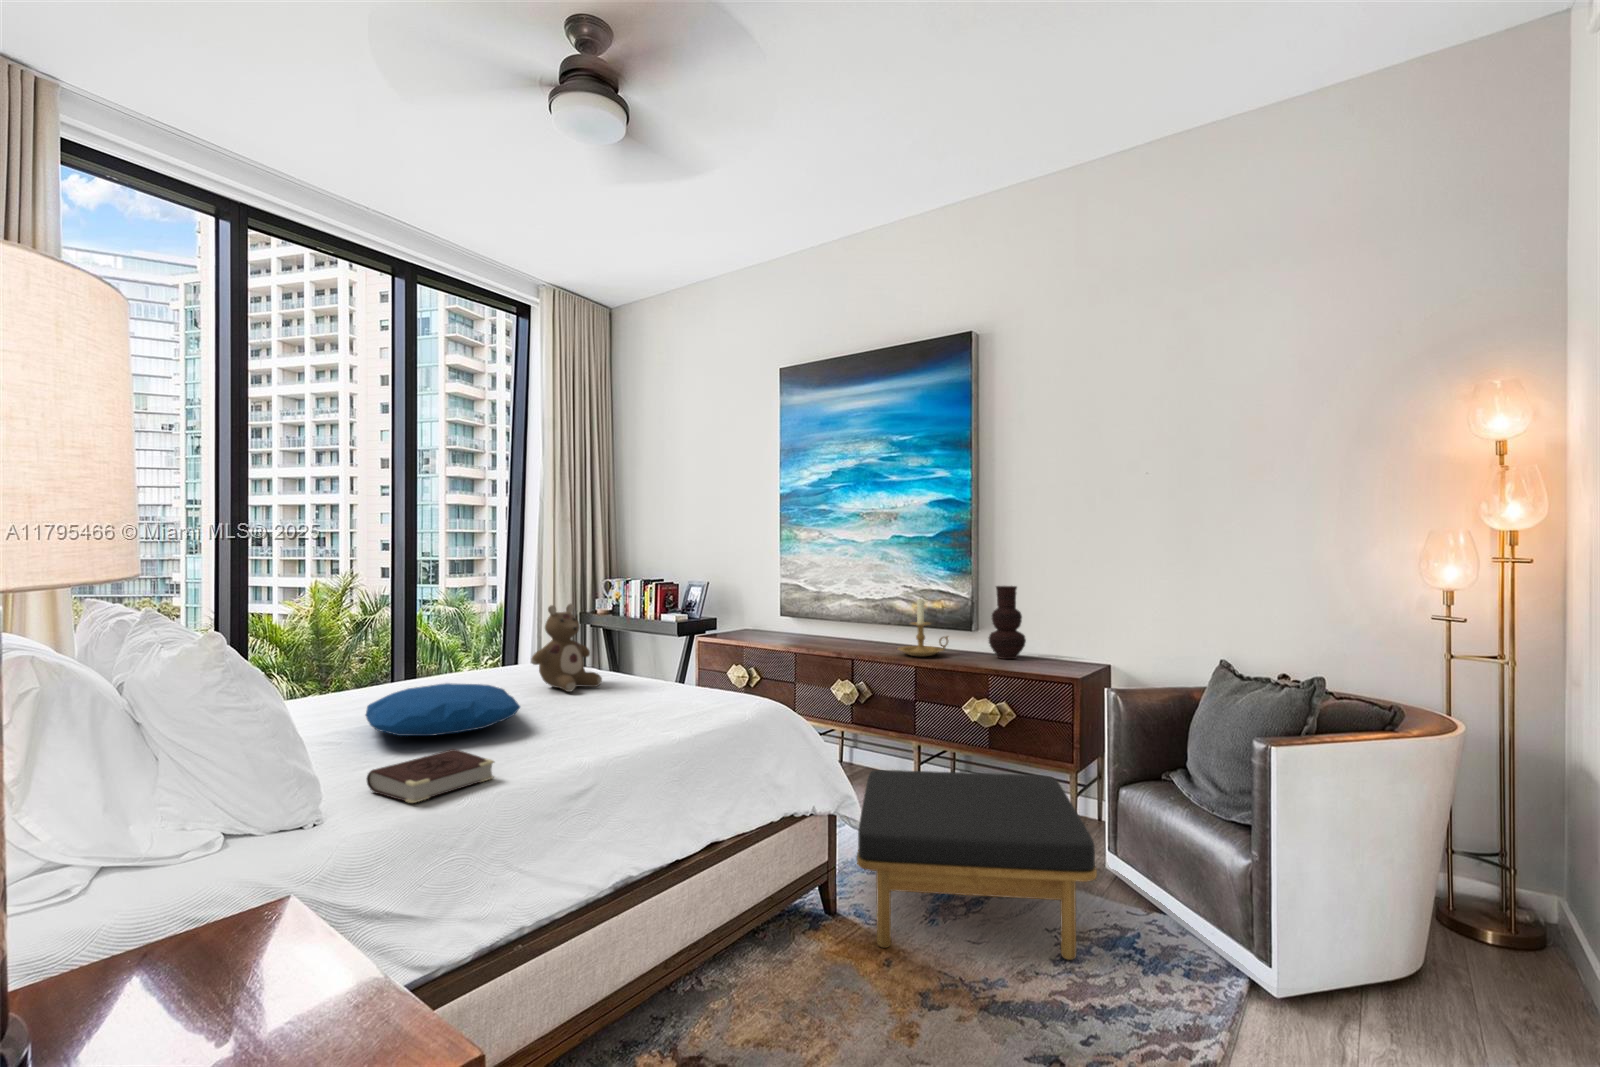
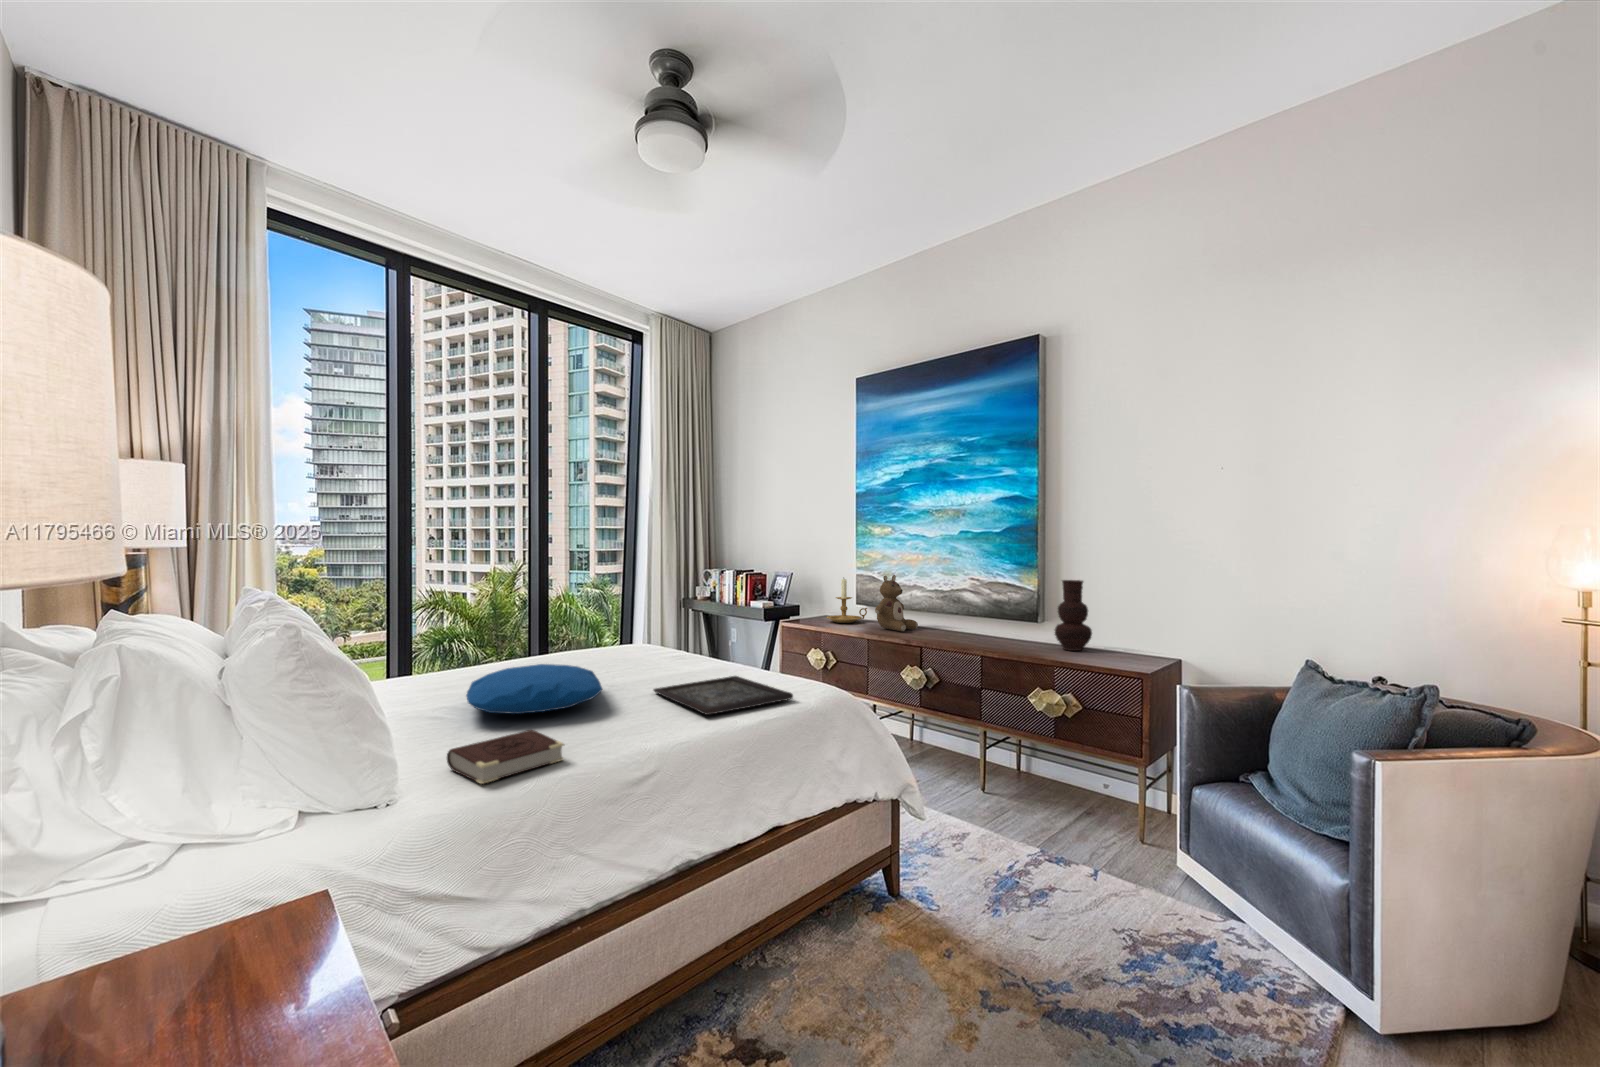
candle holder: present [898,599,948,656] -> present [826,579,867,623]
stuffed bear: present [531,604,602,692] -> present [875,575,918,631]
tray: none [572,692,725,731] -> present [653,676,793,715]
ottoman: present [857,770,1097,960] -> none [919,755,1170,967]

